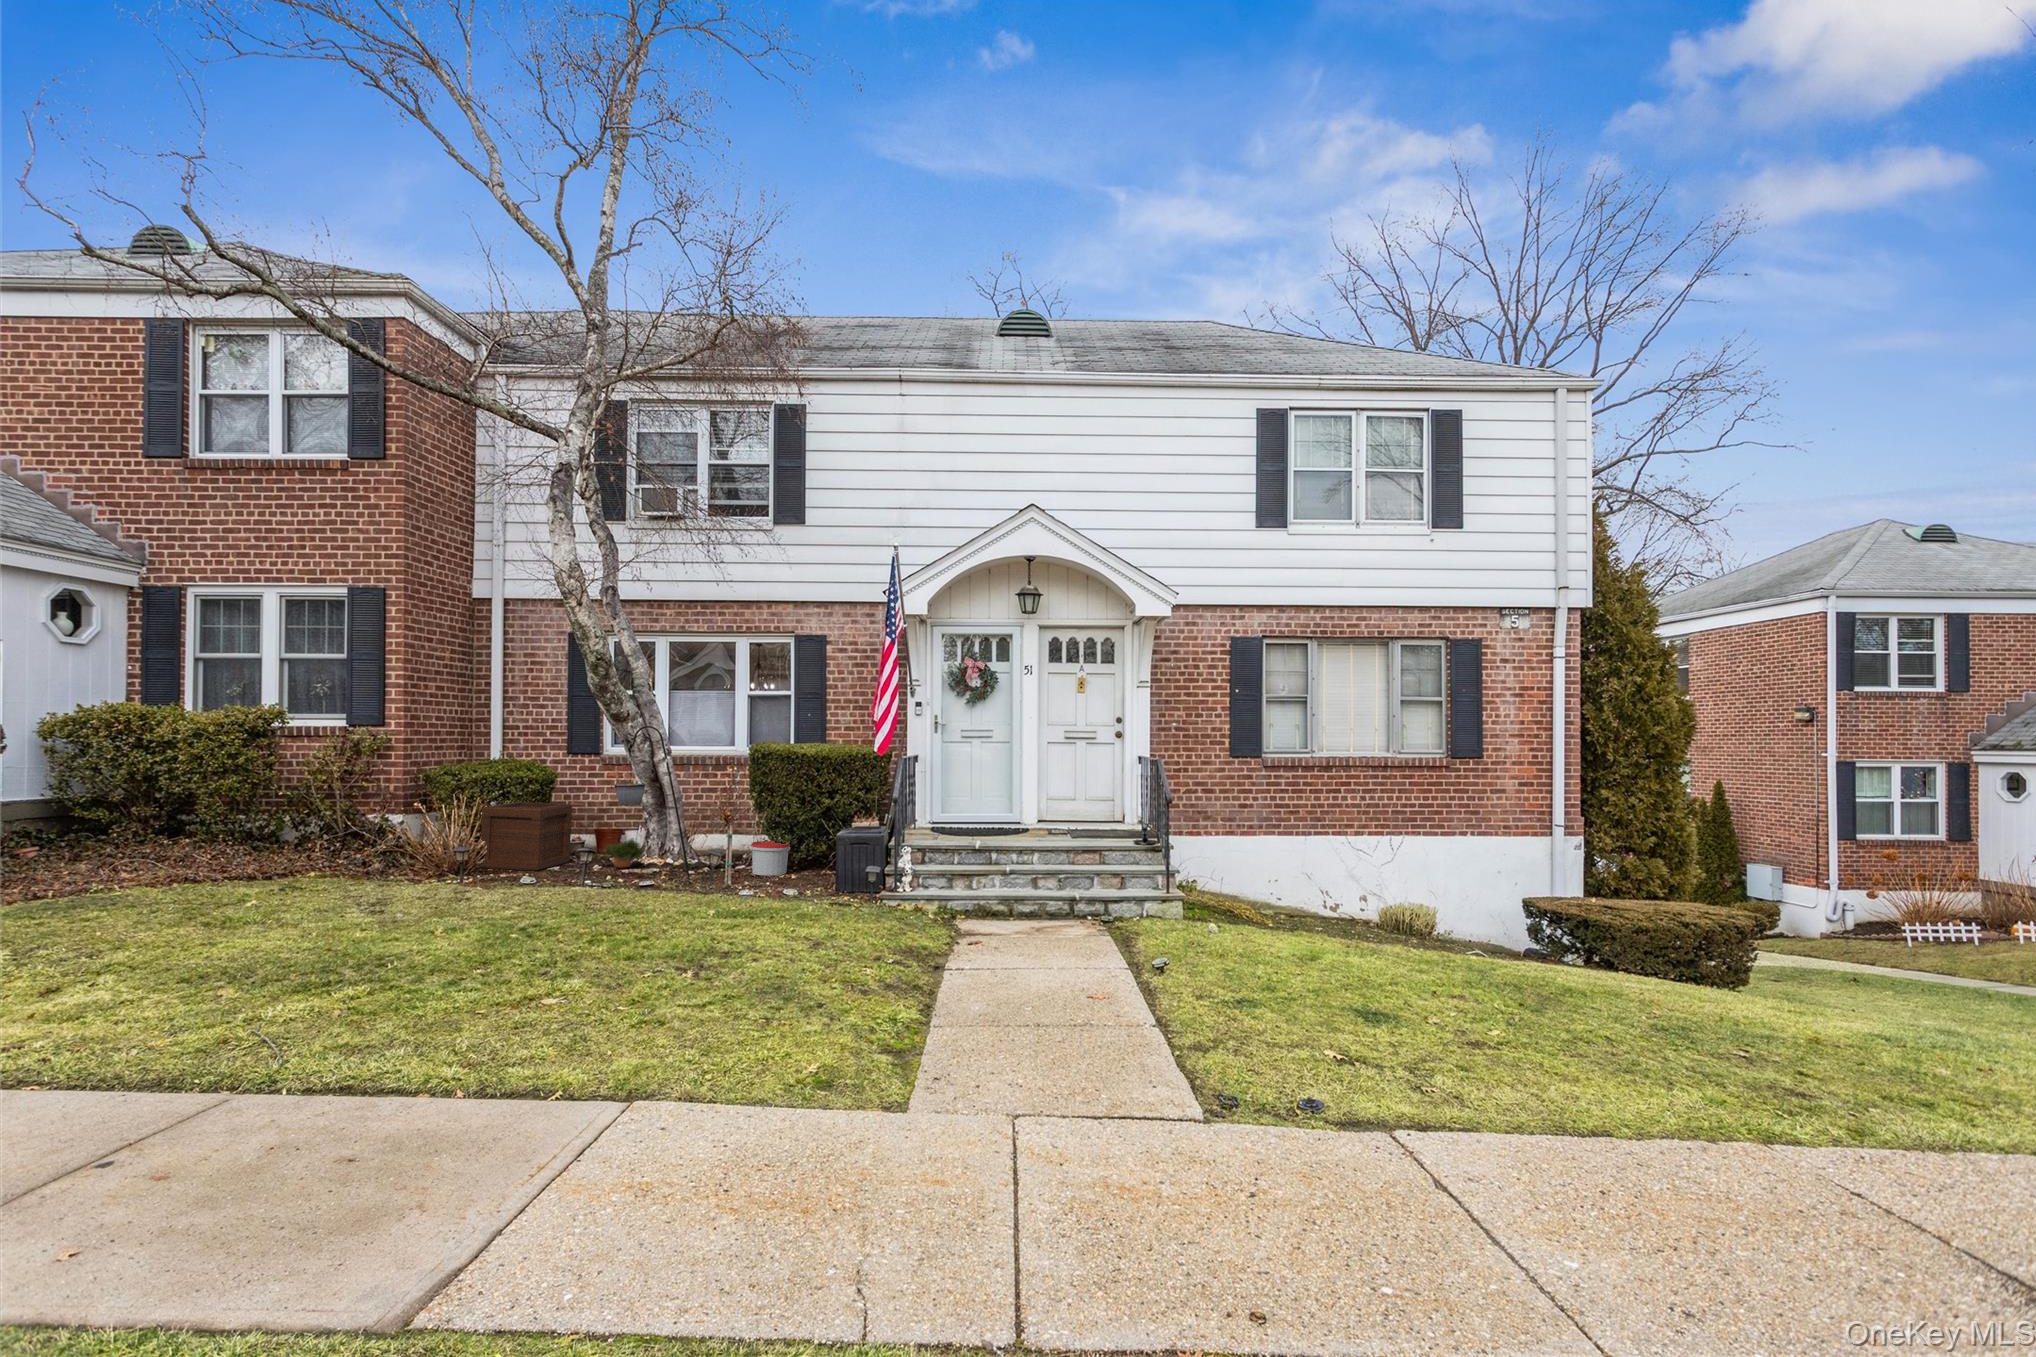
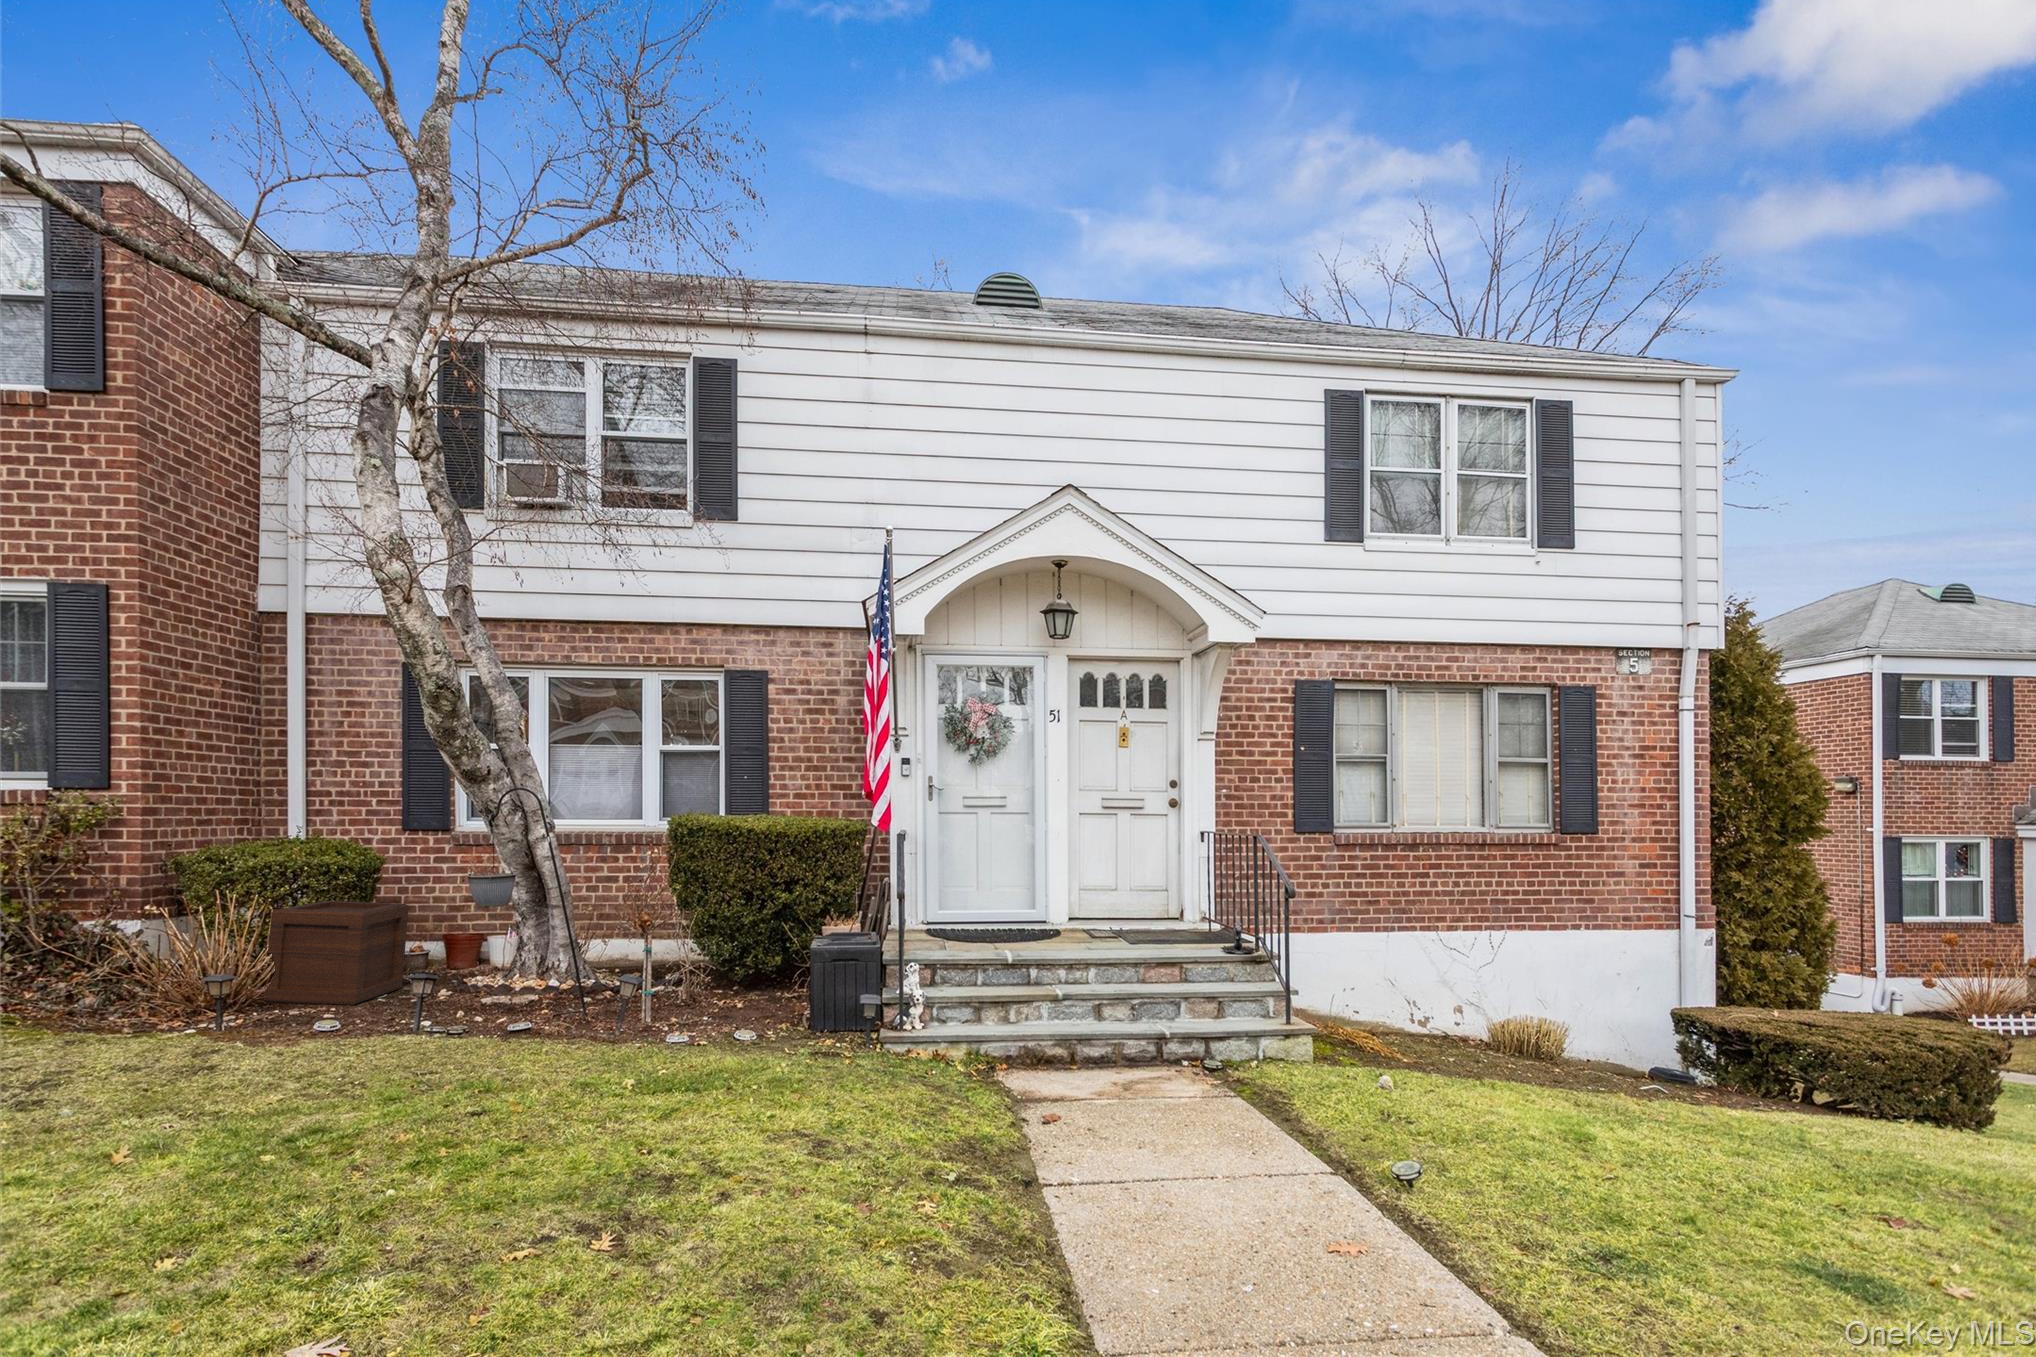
potted plant: present [599,838,646,867] -> none [444,951,523,1001]
bucket: present [750,841,790,876] -> none [674,953,731,1004]

